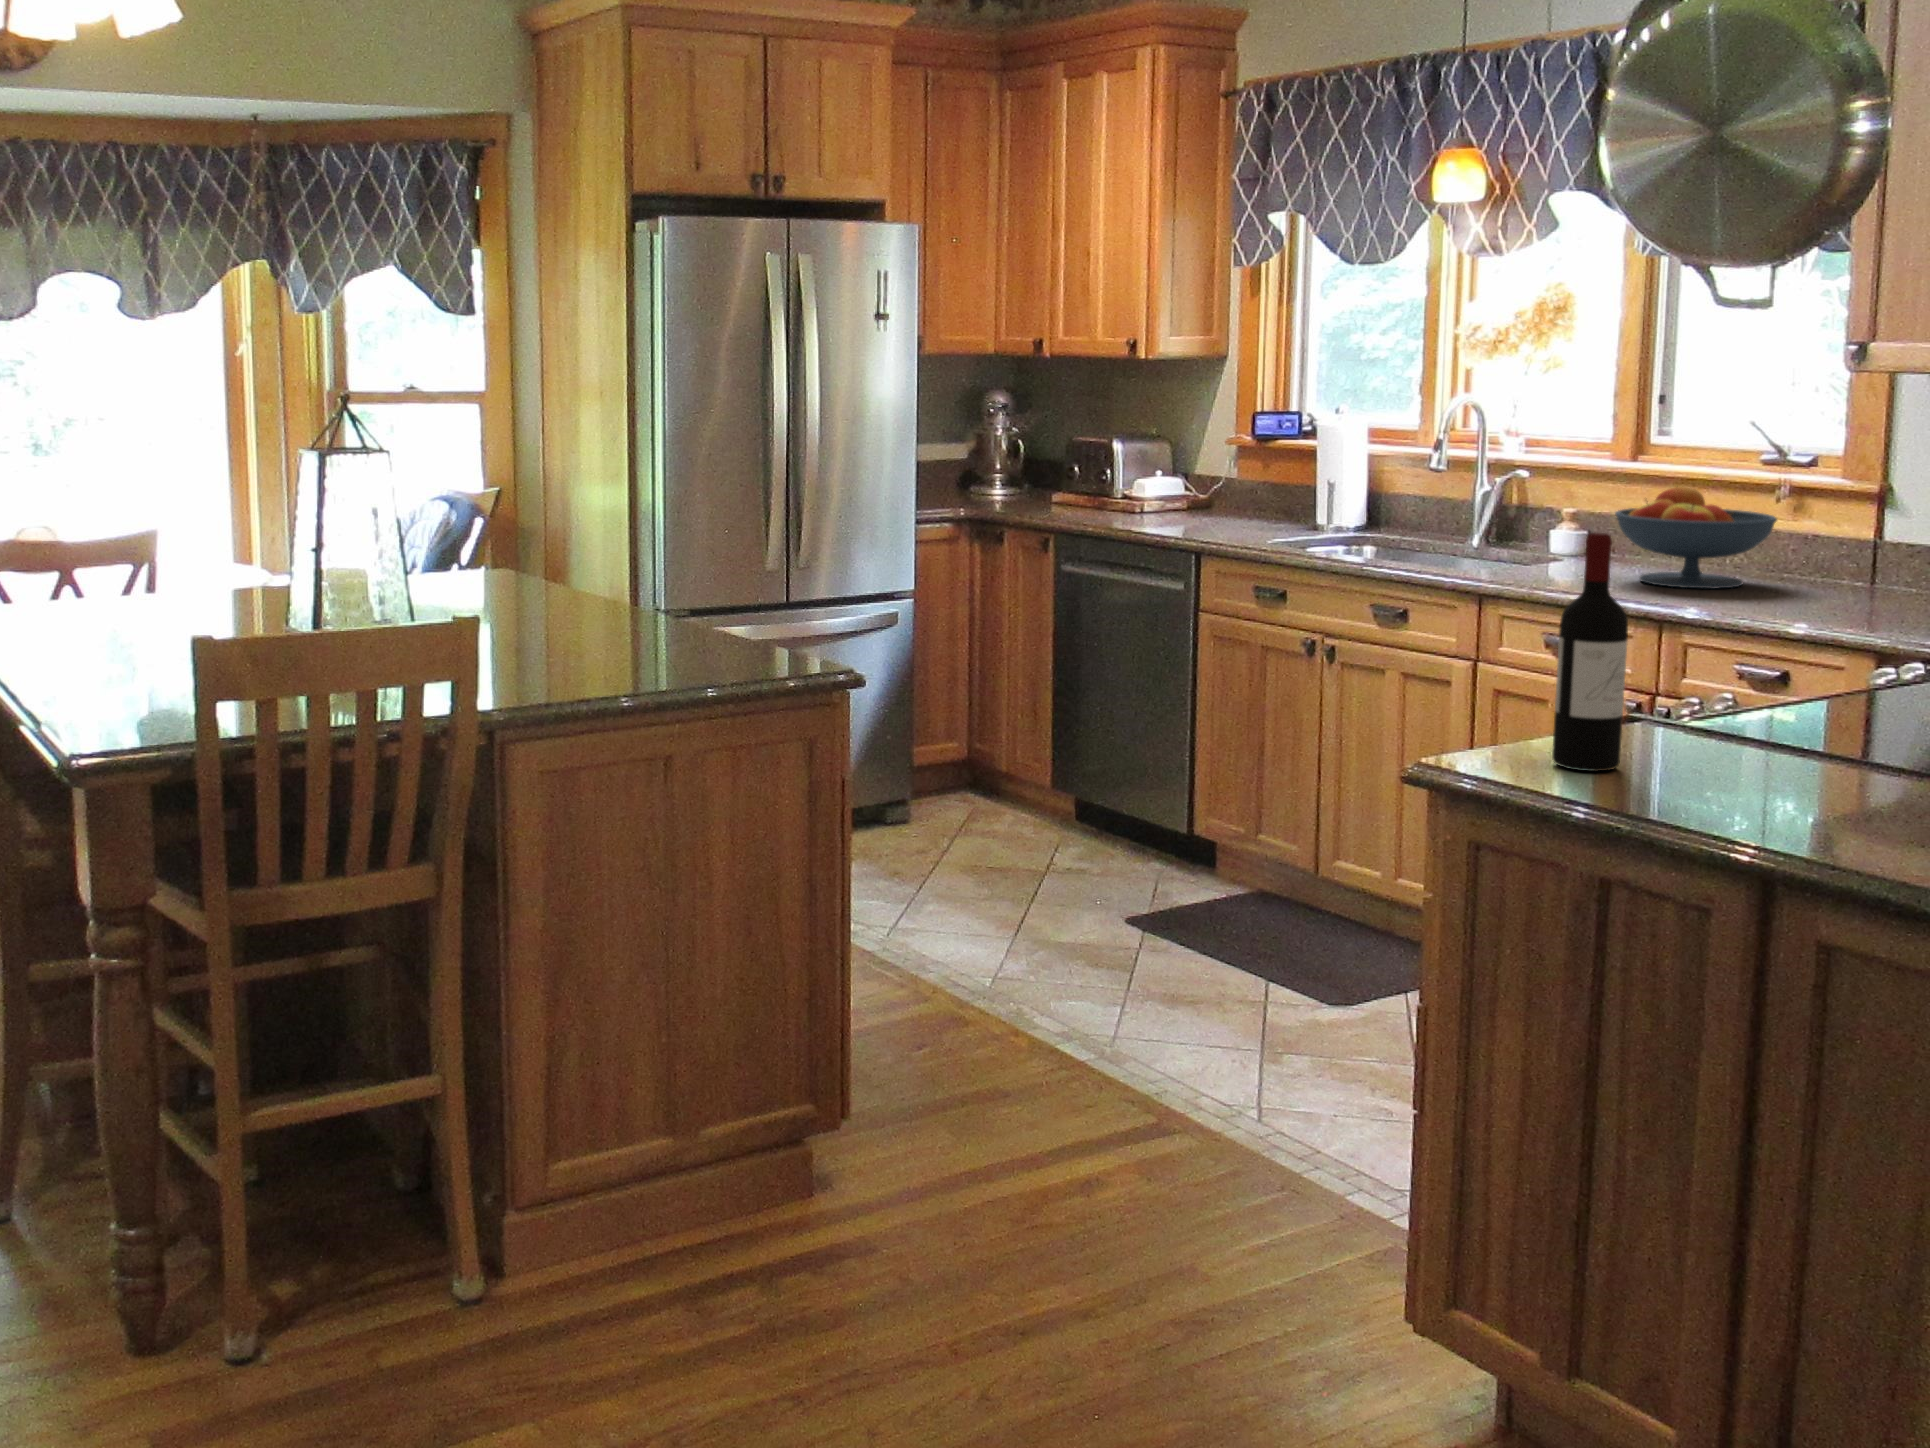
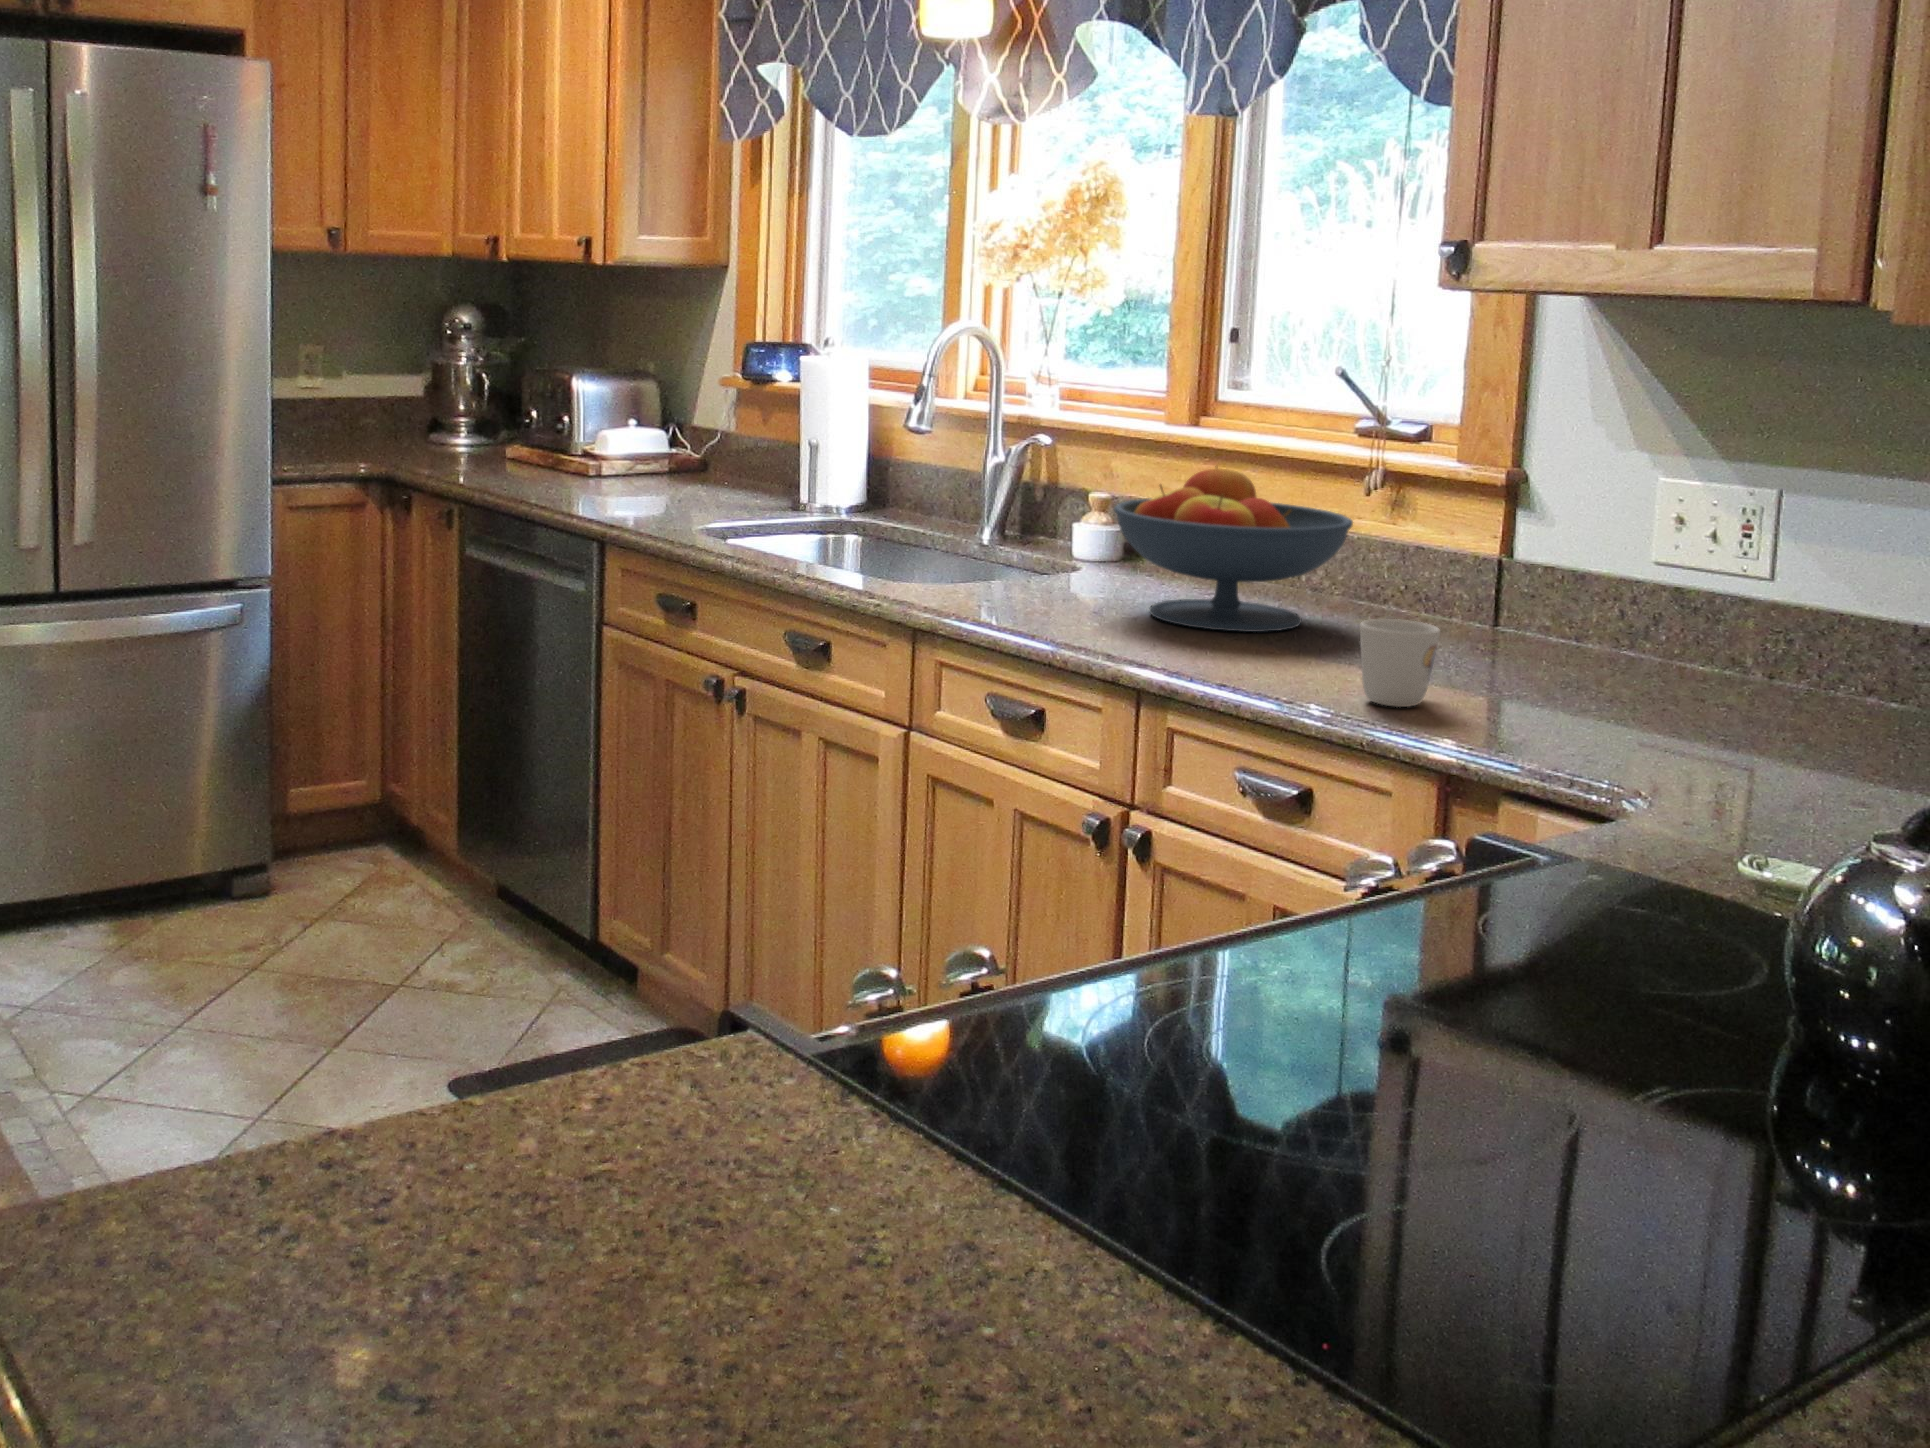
wine bottle: present [1552,533,1628,771] -> none [232,627,422,1325]
mug: none [1812,569,1862,619] -> present [1360,619,1440,707]

